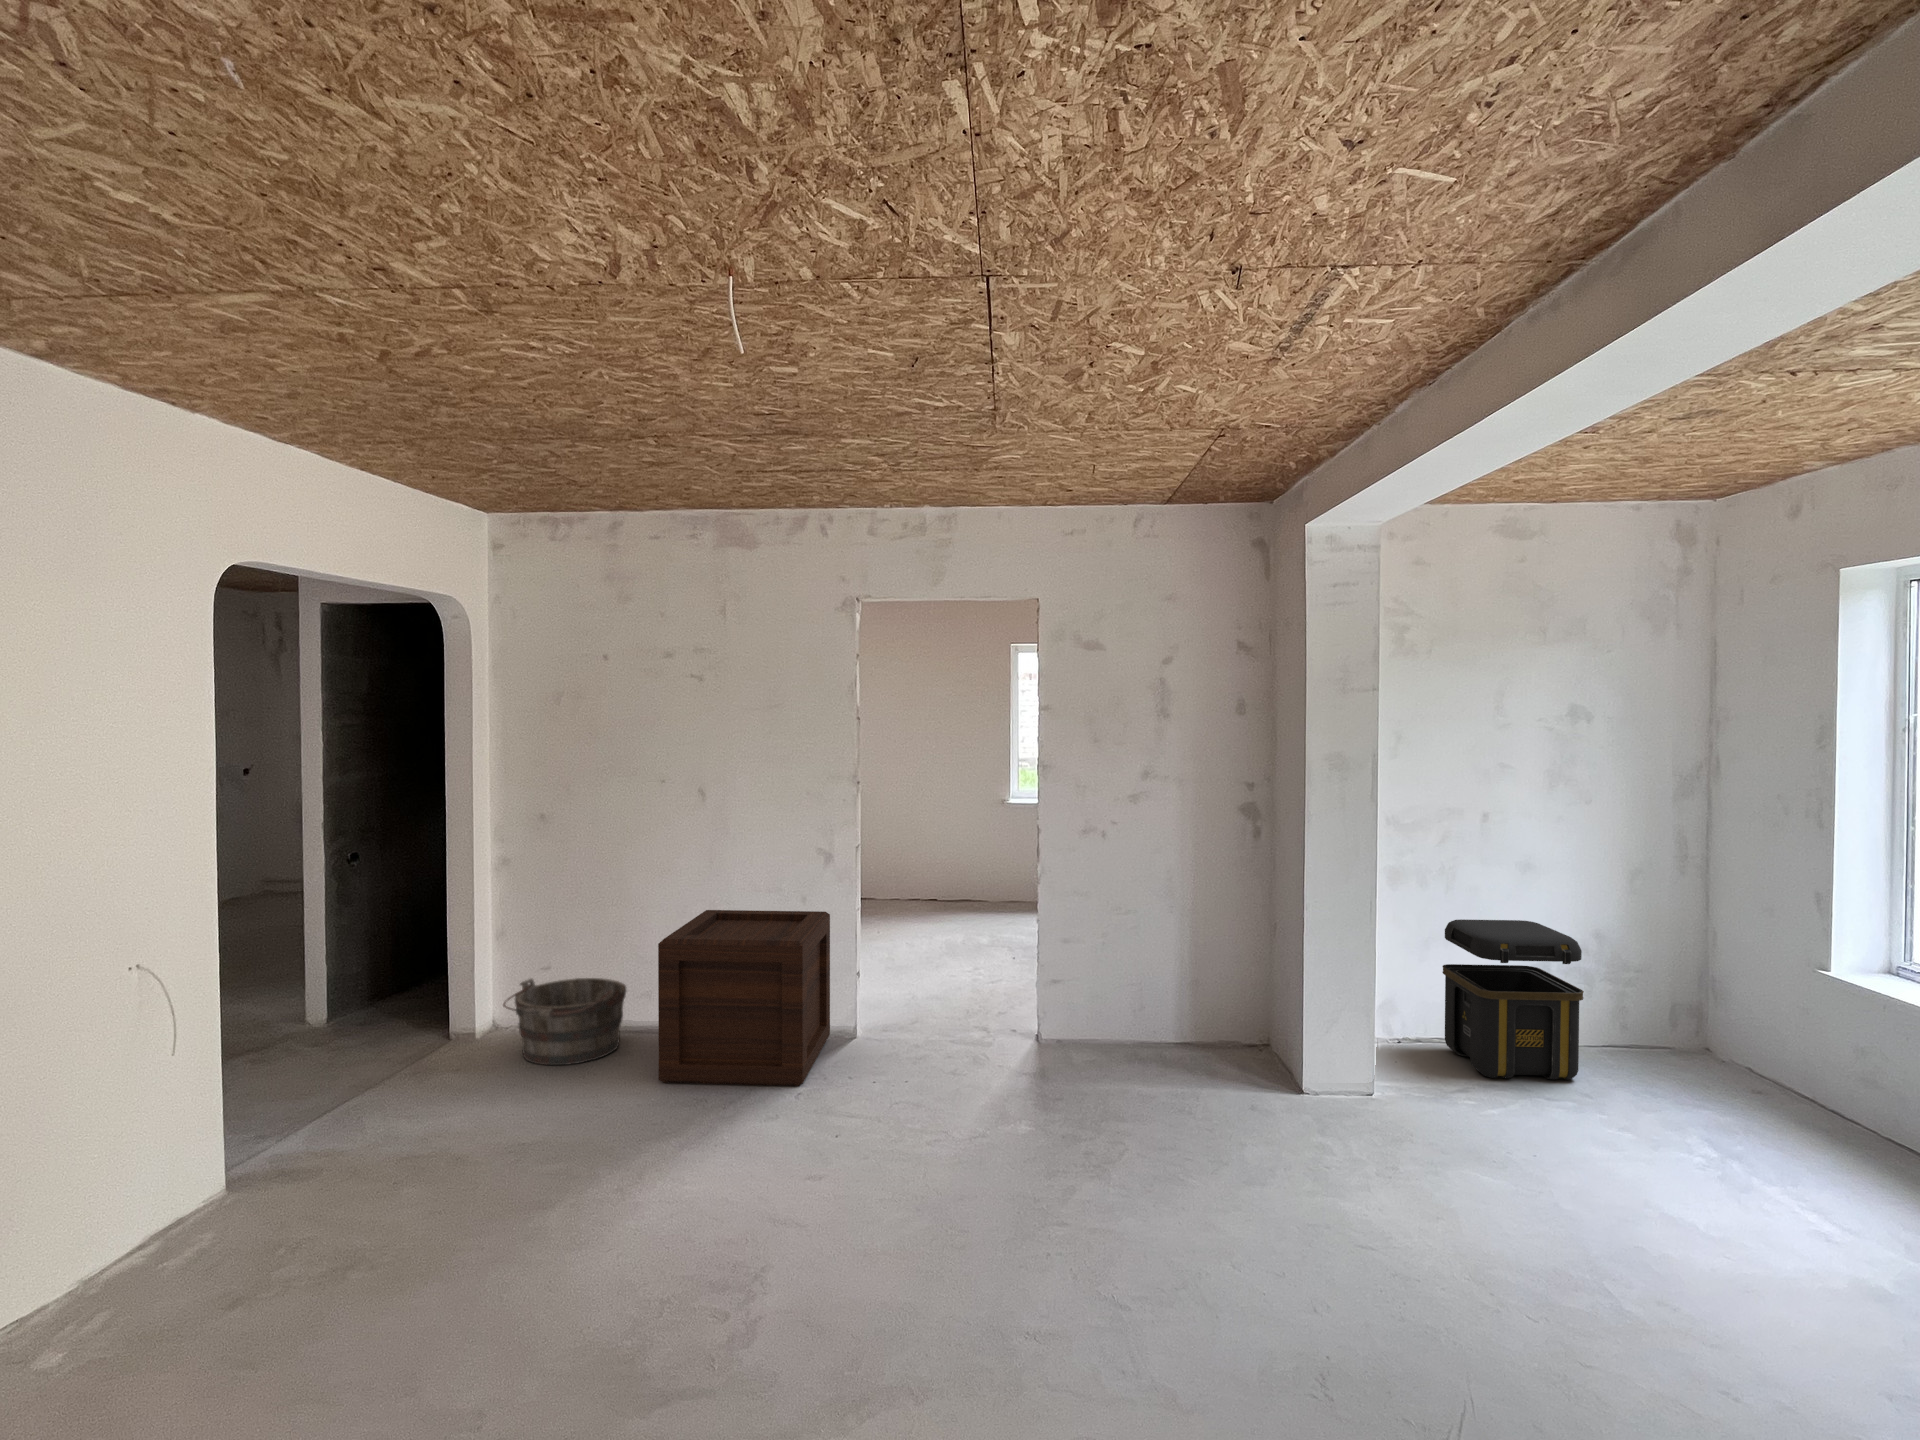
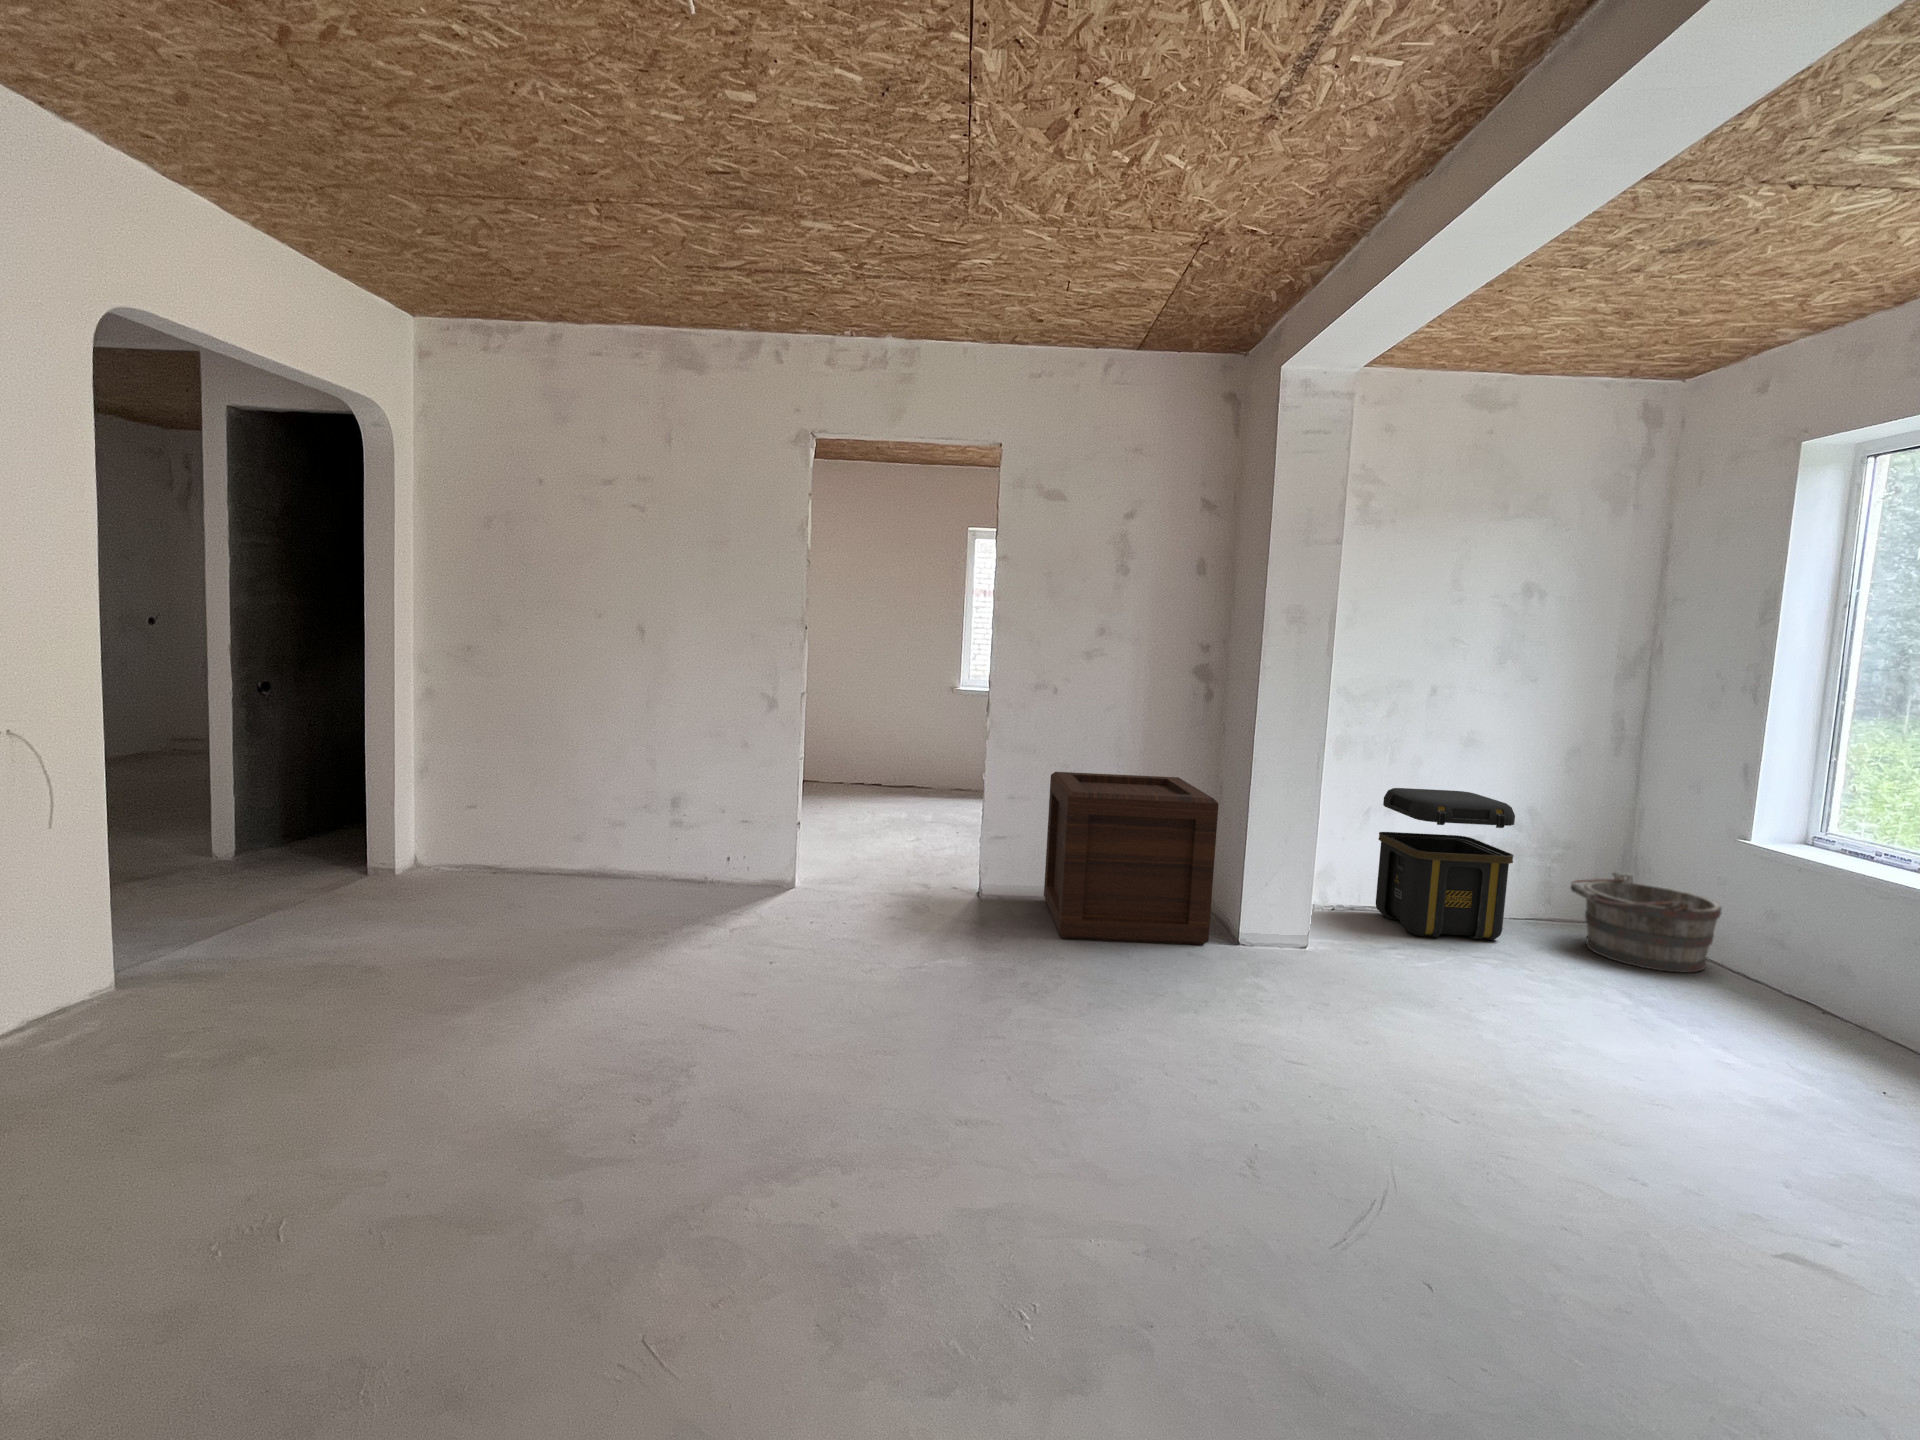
wooden crate: present [658,910,830,1086] -> present [1044,772,1218,945]
bucket: present [503,978,626,1065] -> present [1571,872,1722,973]

